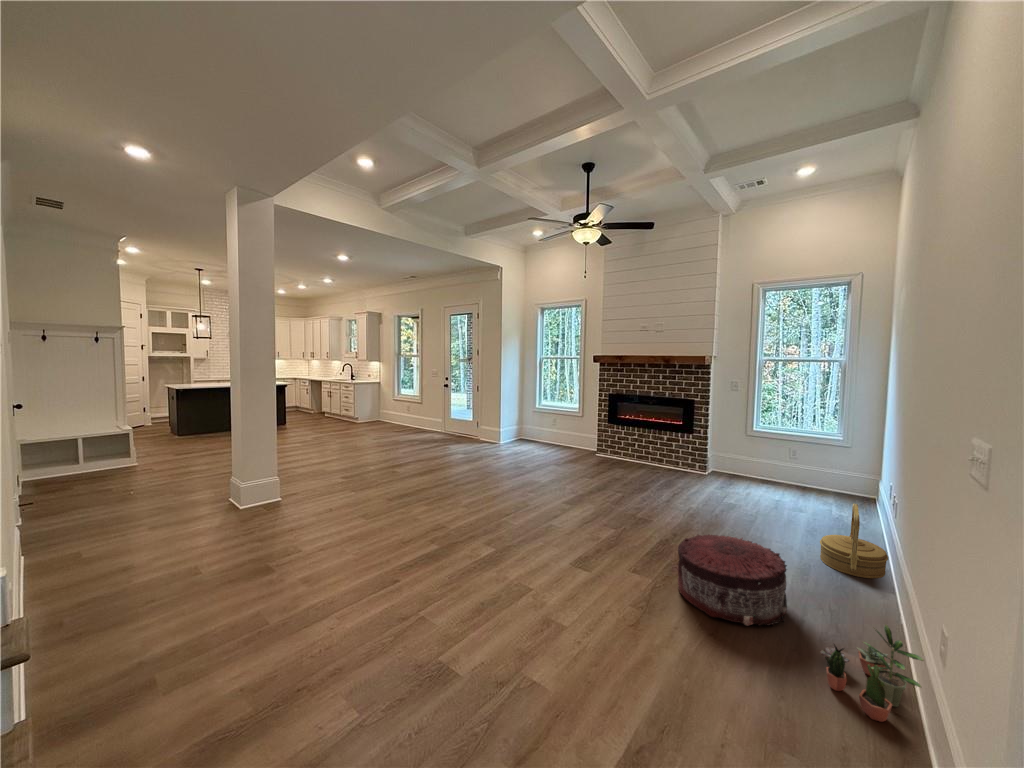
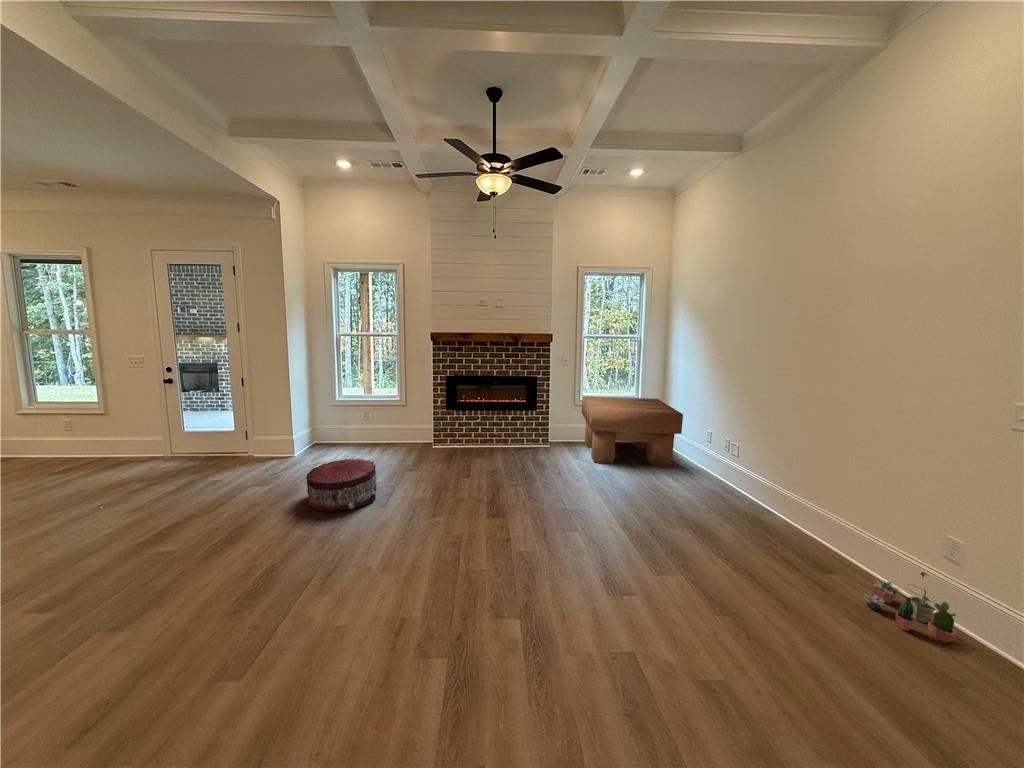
coffee table: none [725,426,865,520] -> present [582,396,683,466]
woven basket: present [820,504,888,579] -> none [715,458,762,514]
pouf: present [677,535,787,626] -> present [306,459,377,512]

